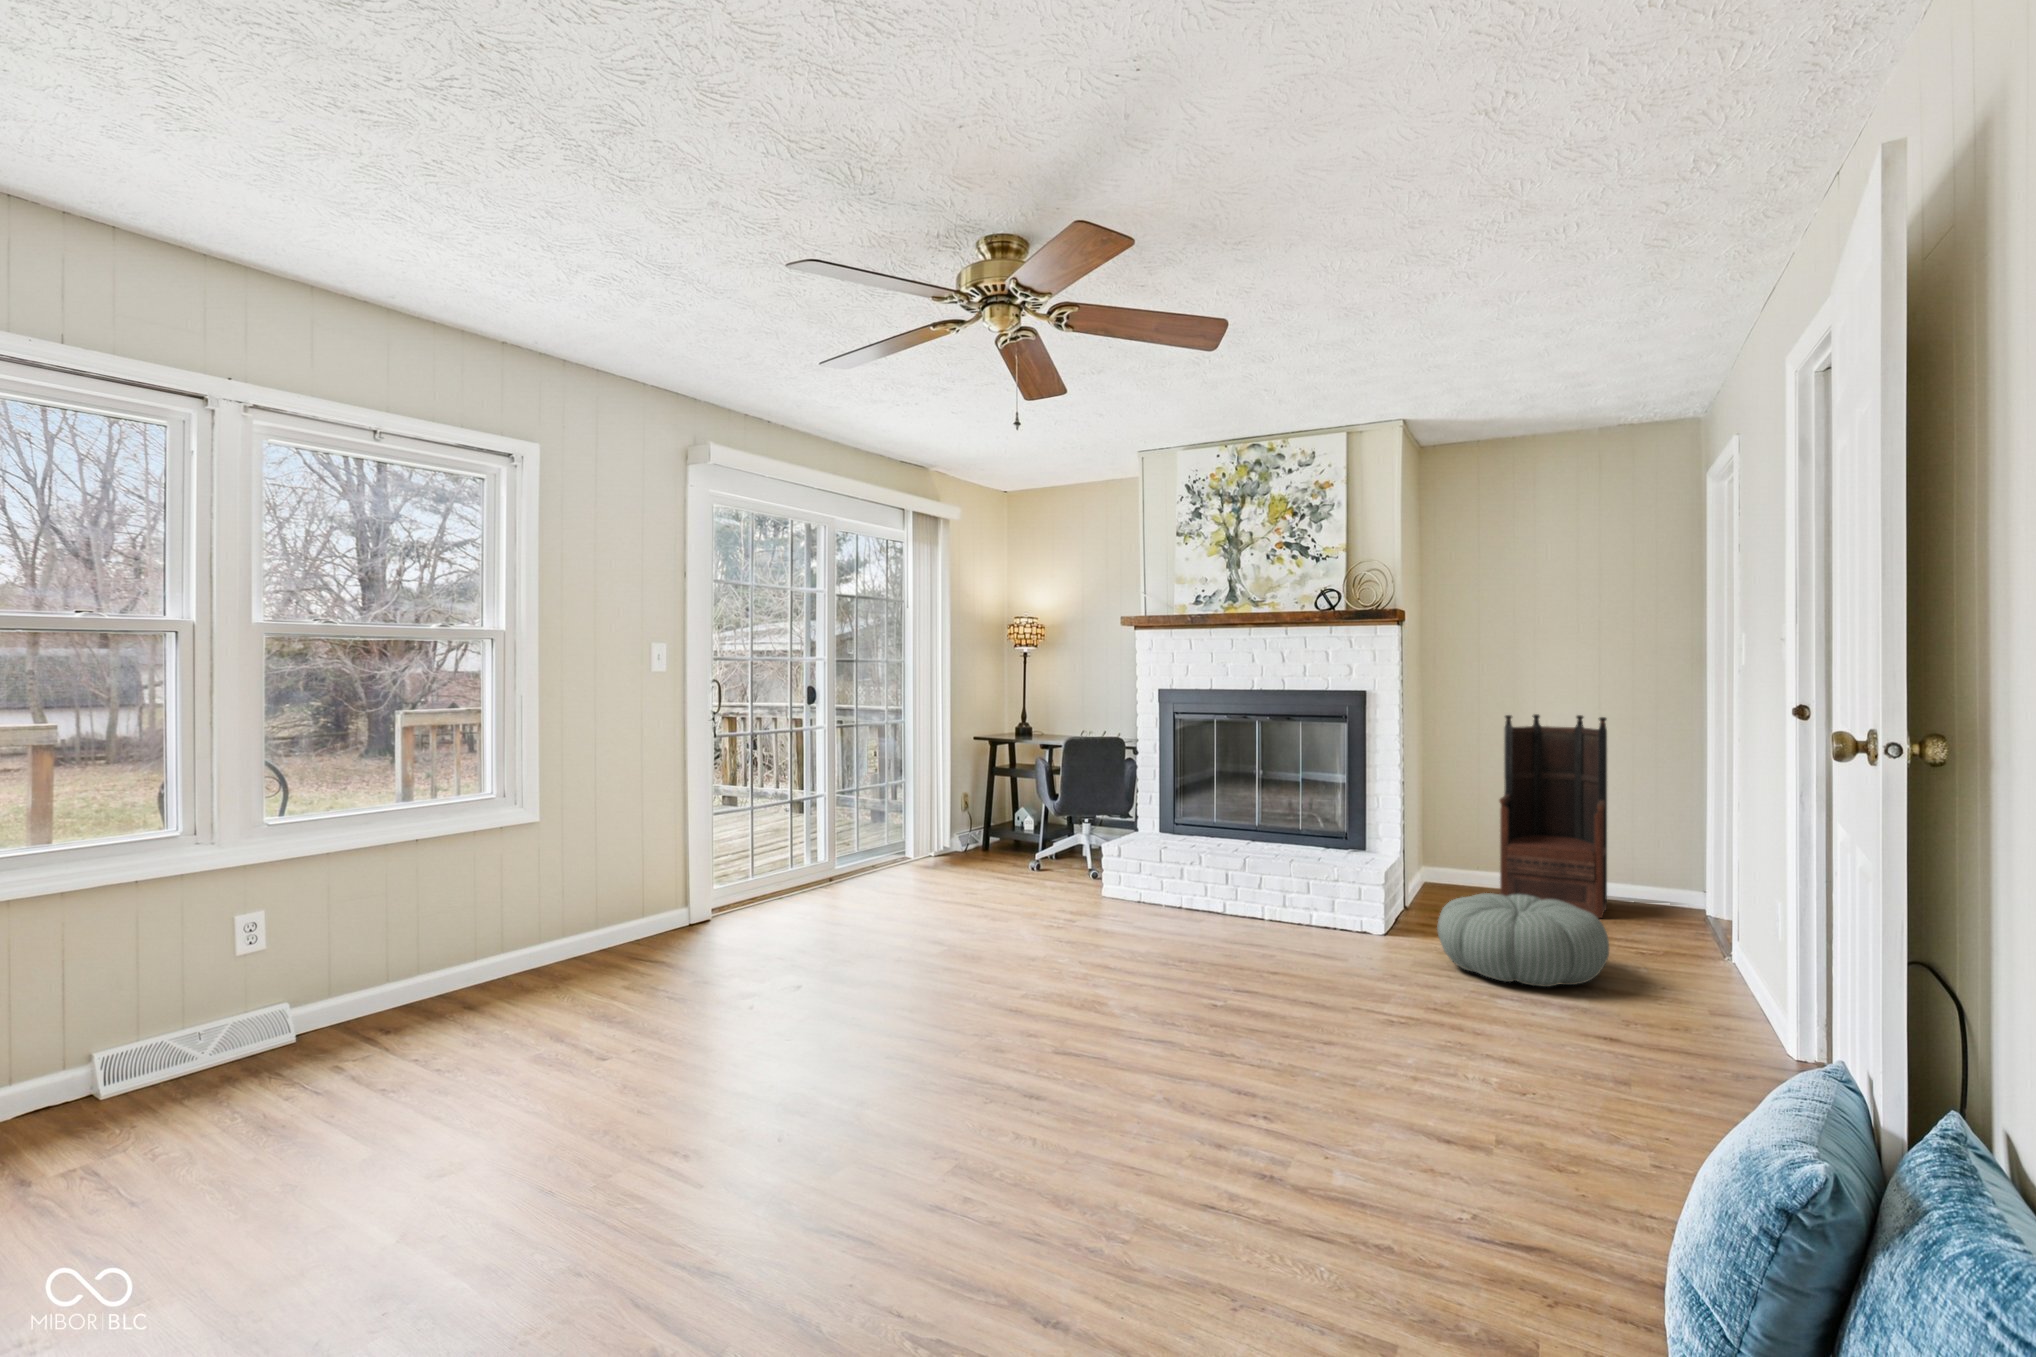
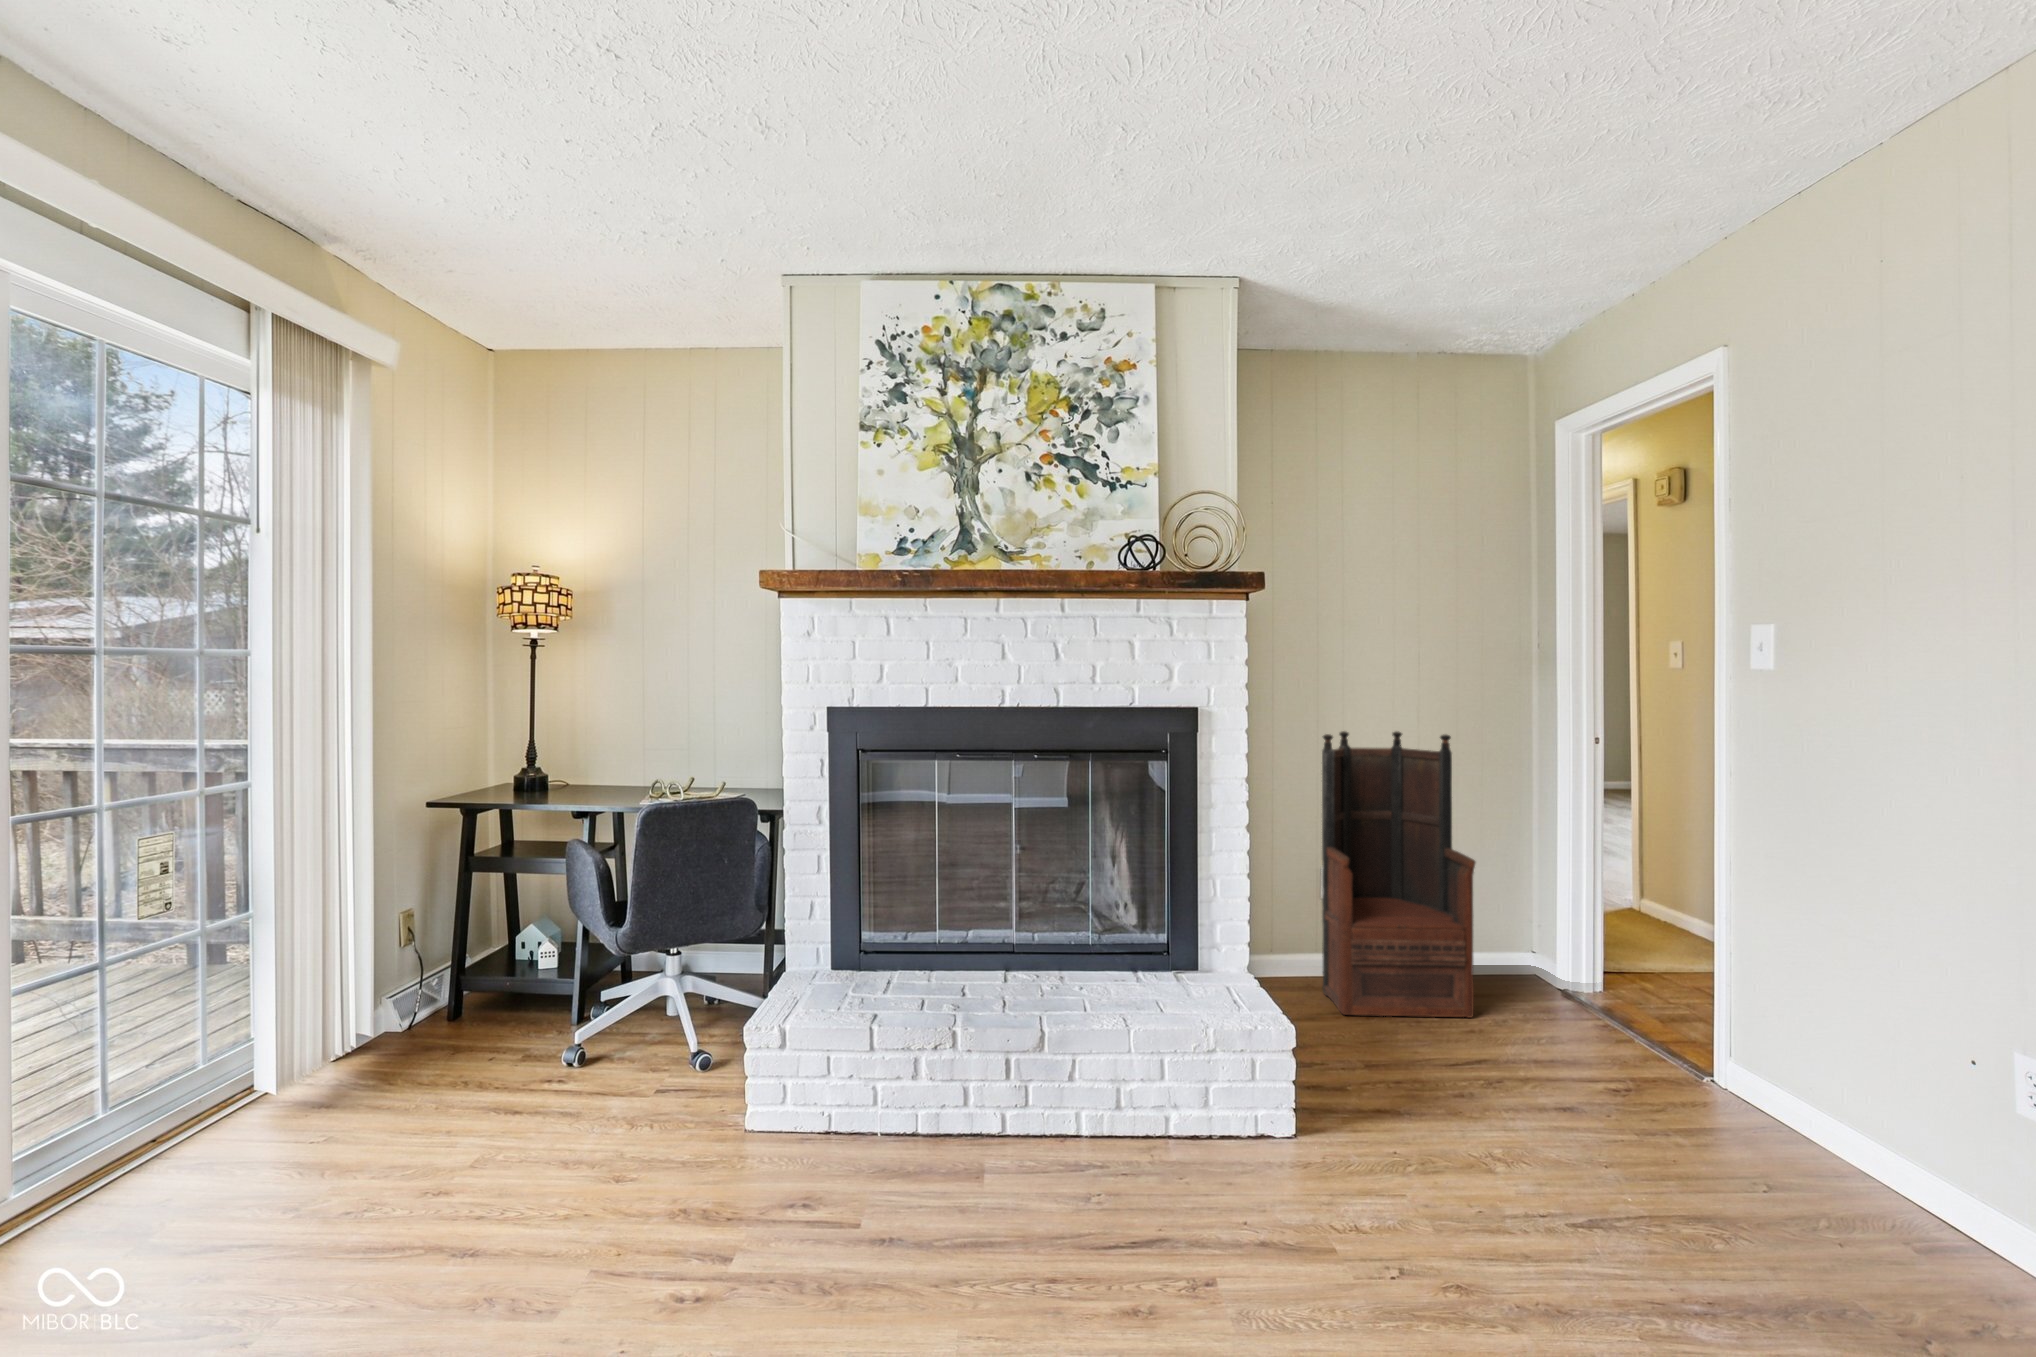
pouf: present [1437,893,1609,987] -> none [1436,1044,1751,1254]

